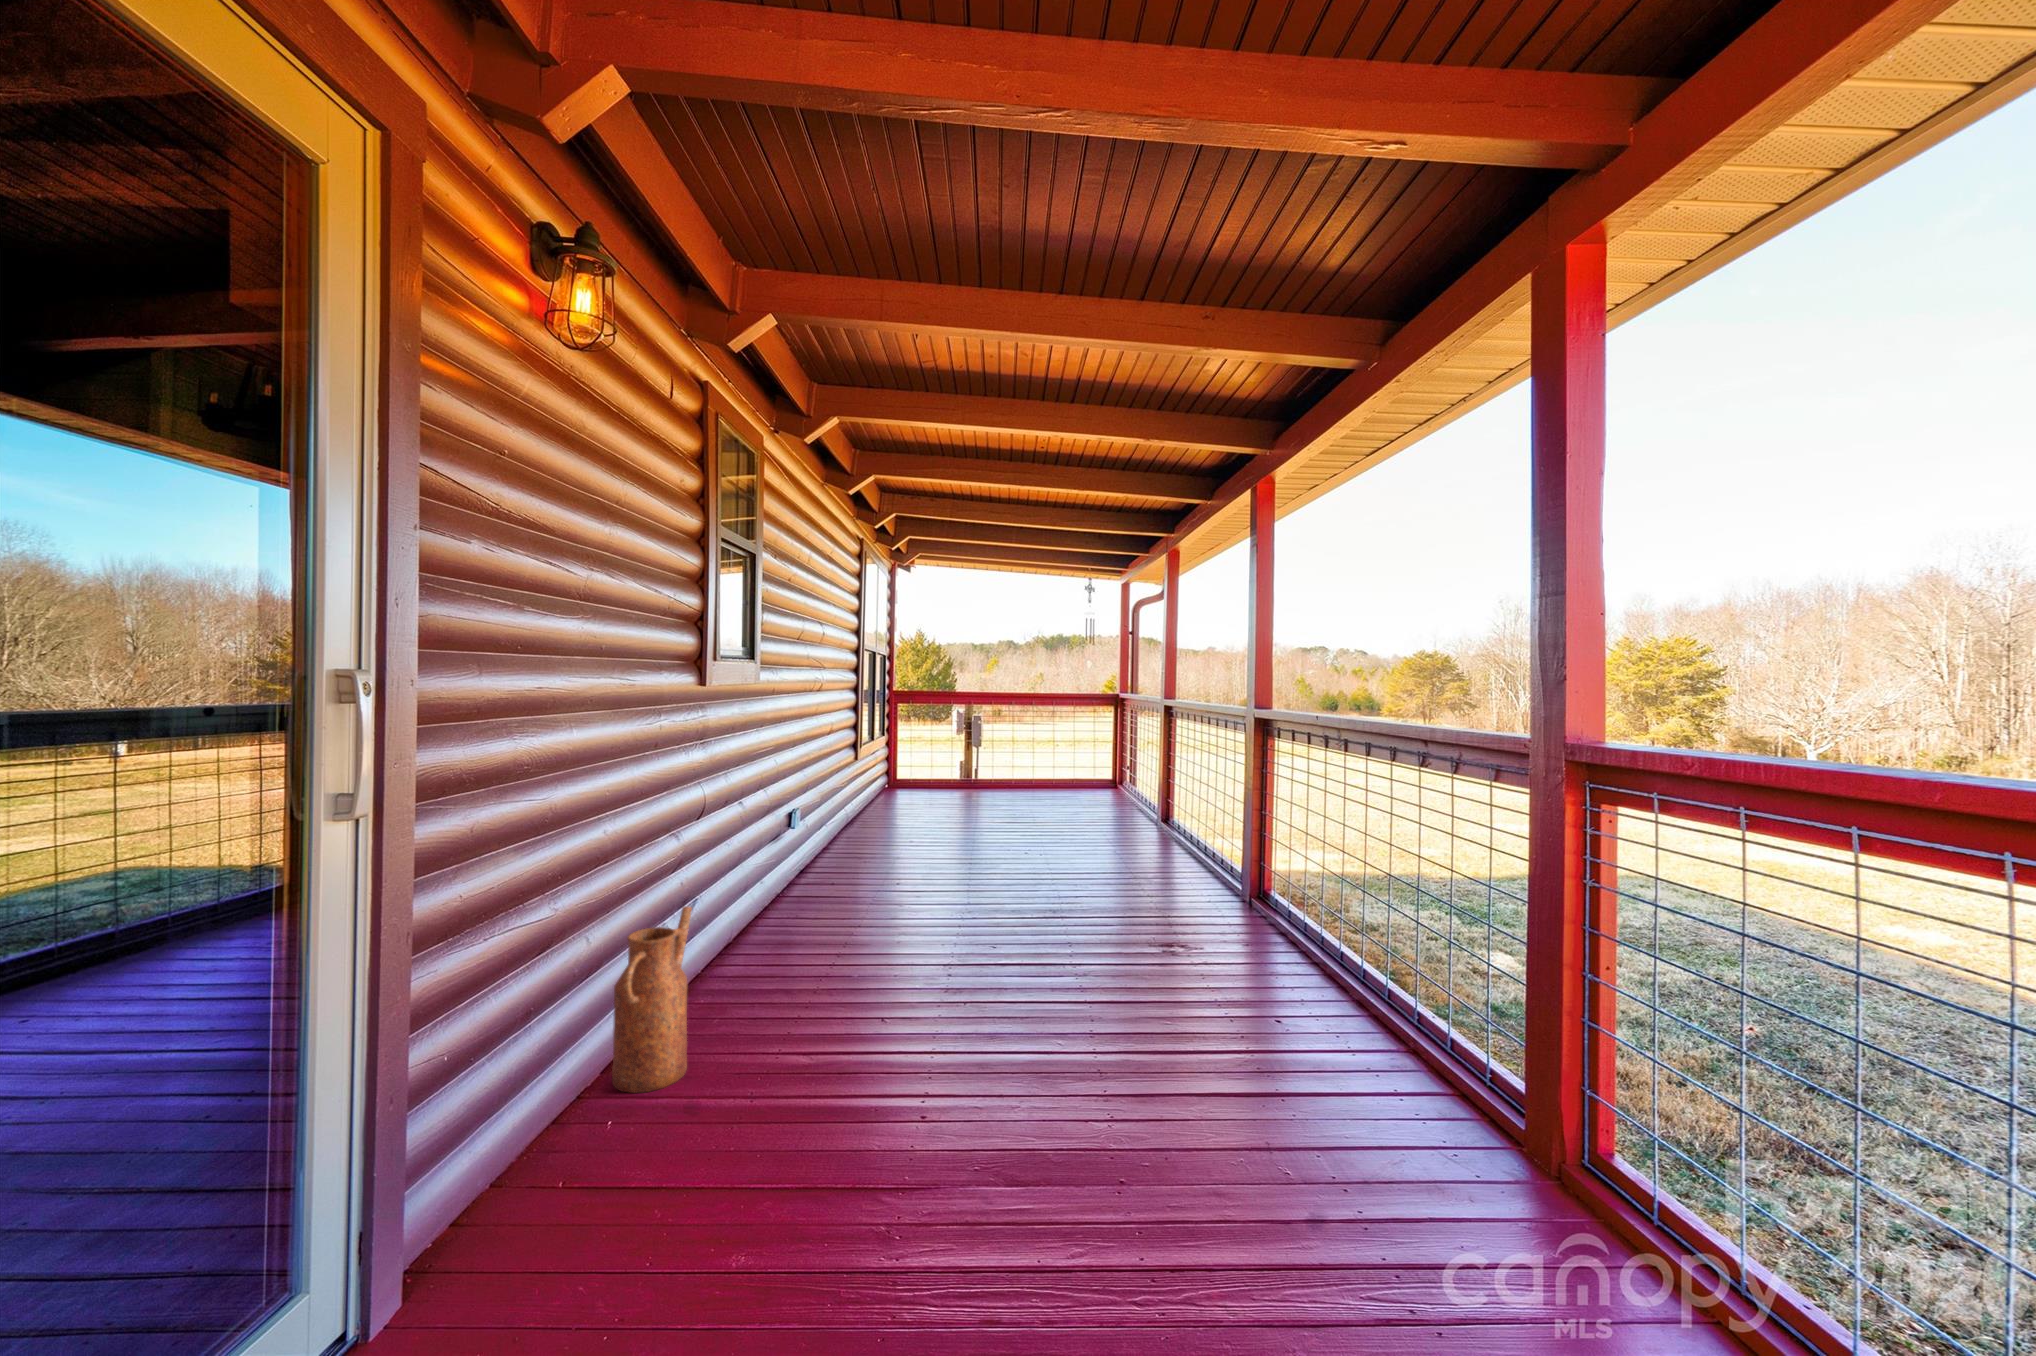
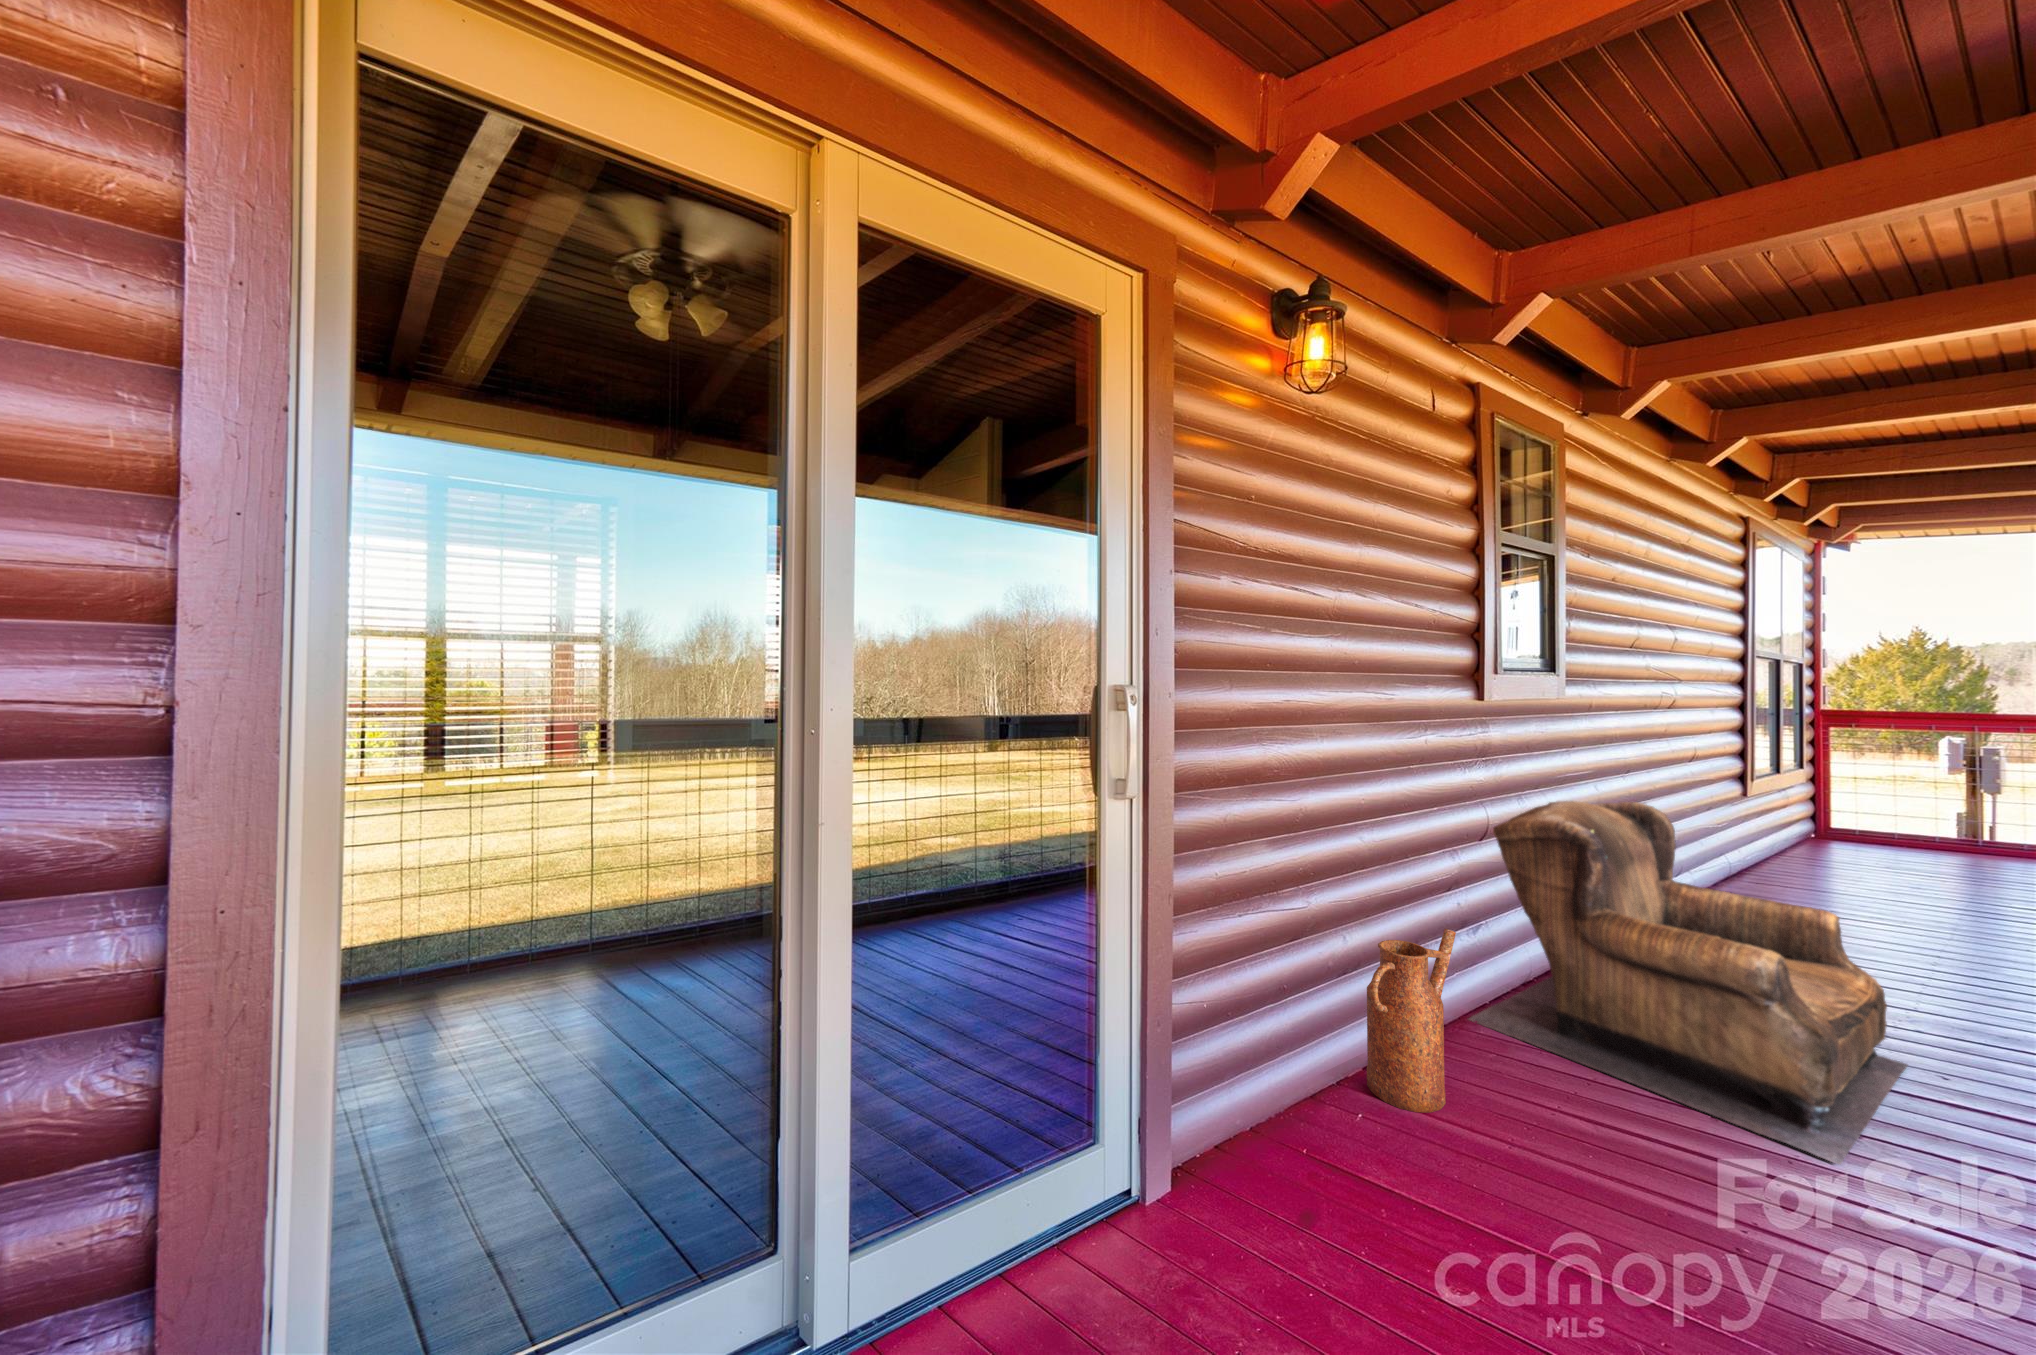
armchair: none [690,769,941,993] -> present [1469,801,1908,1165]

